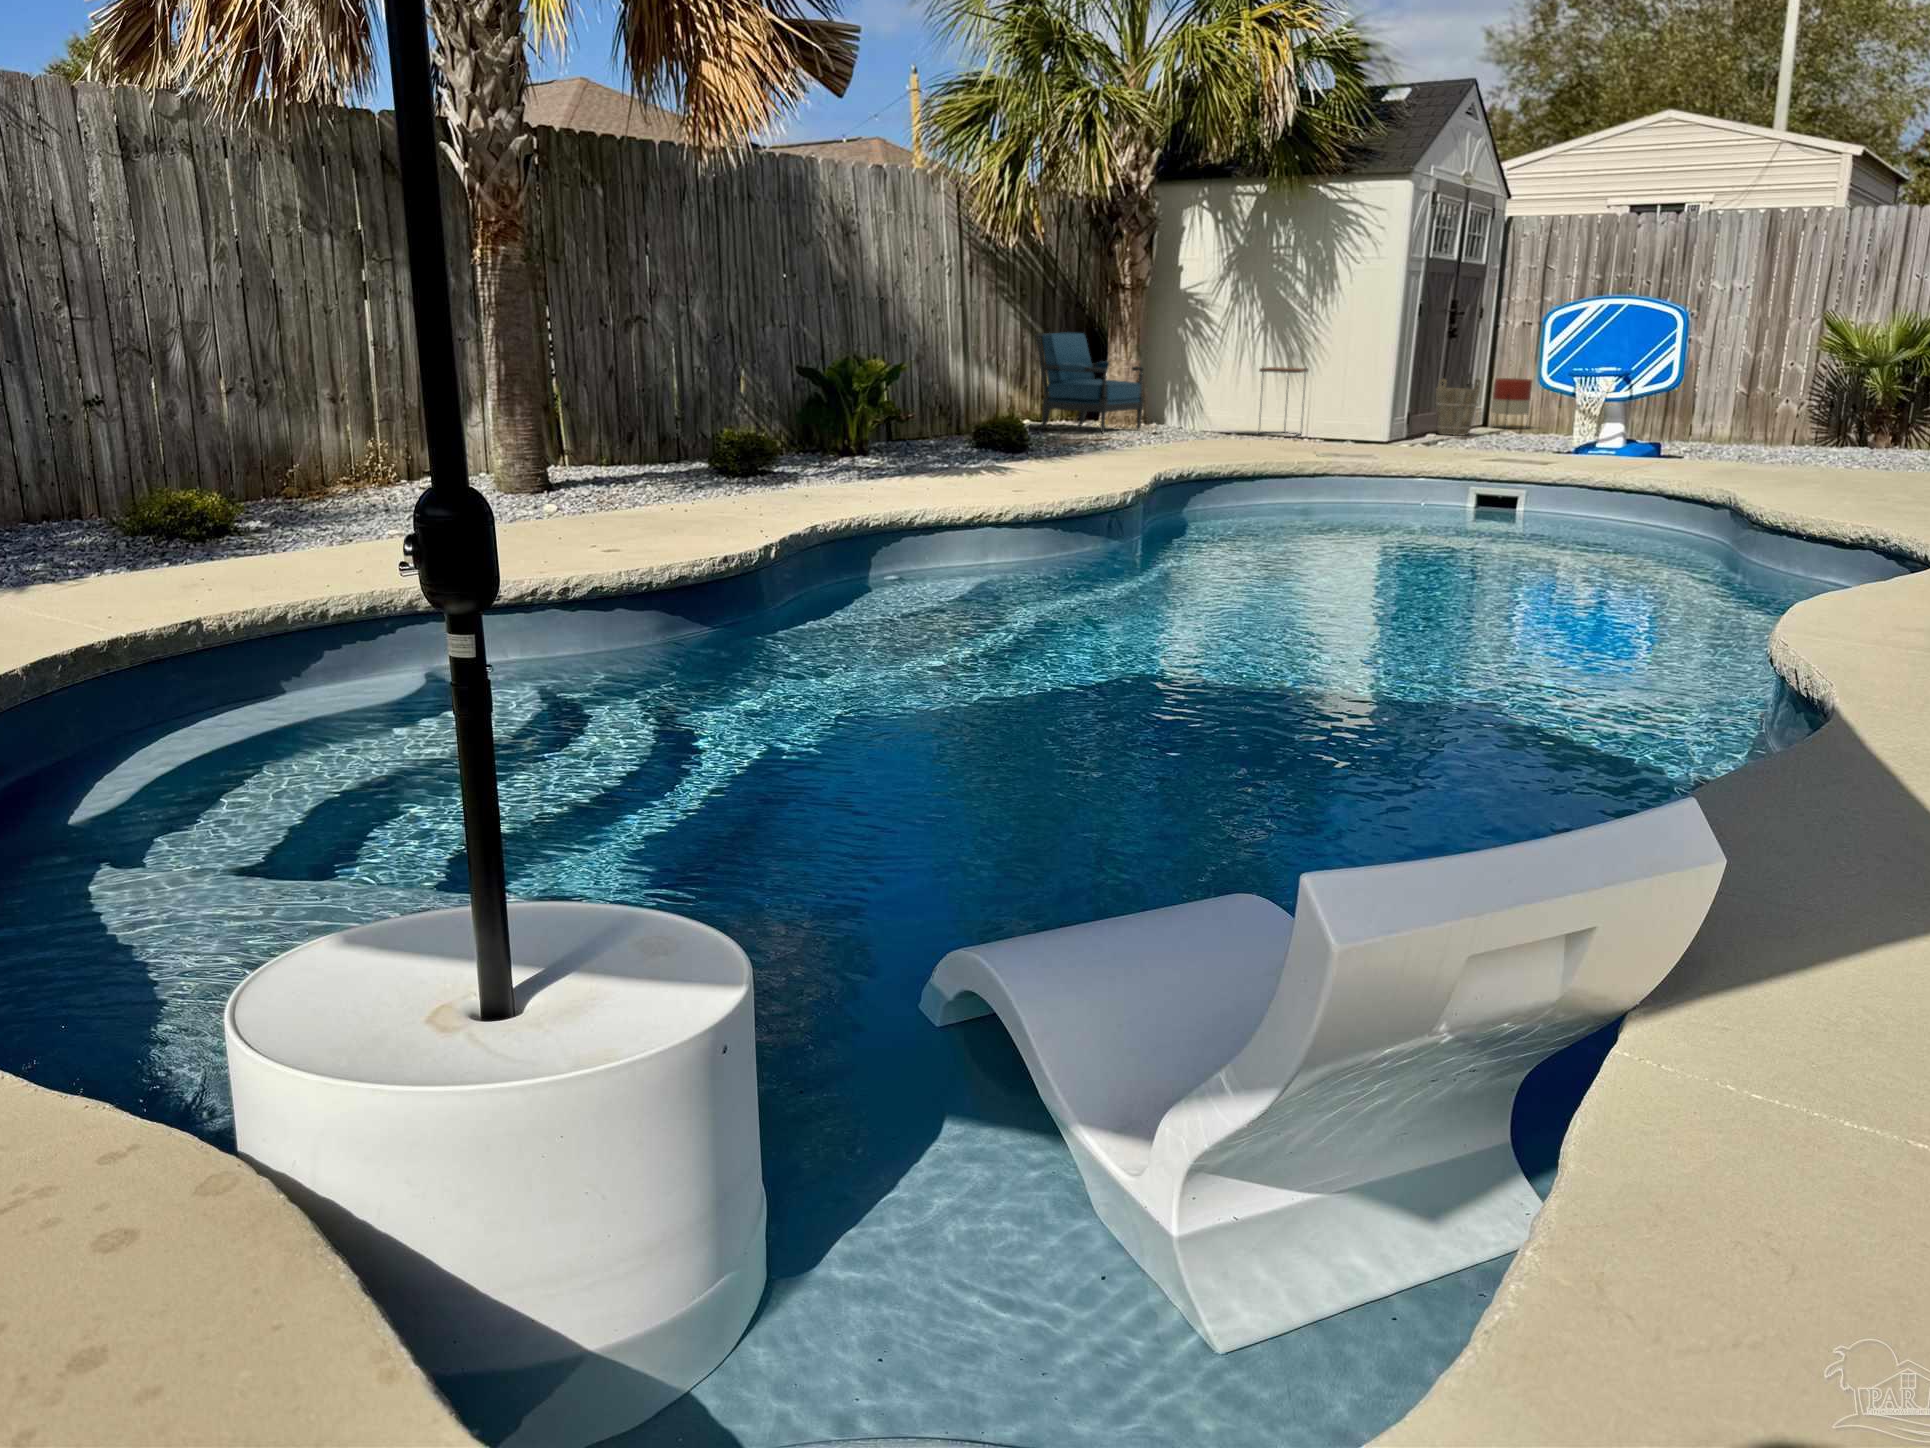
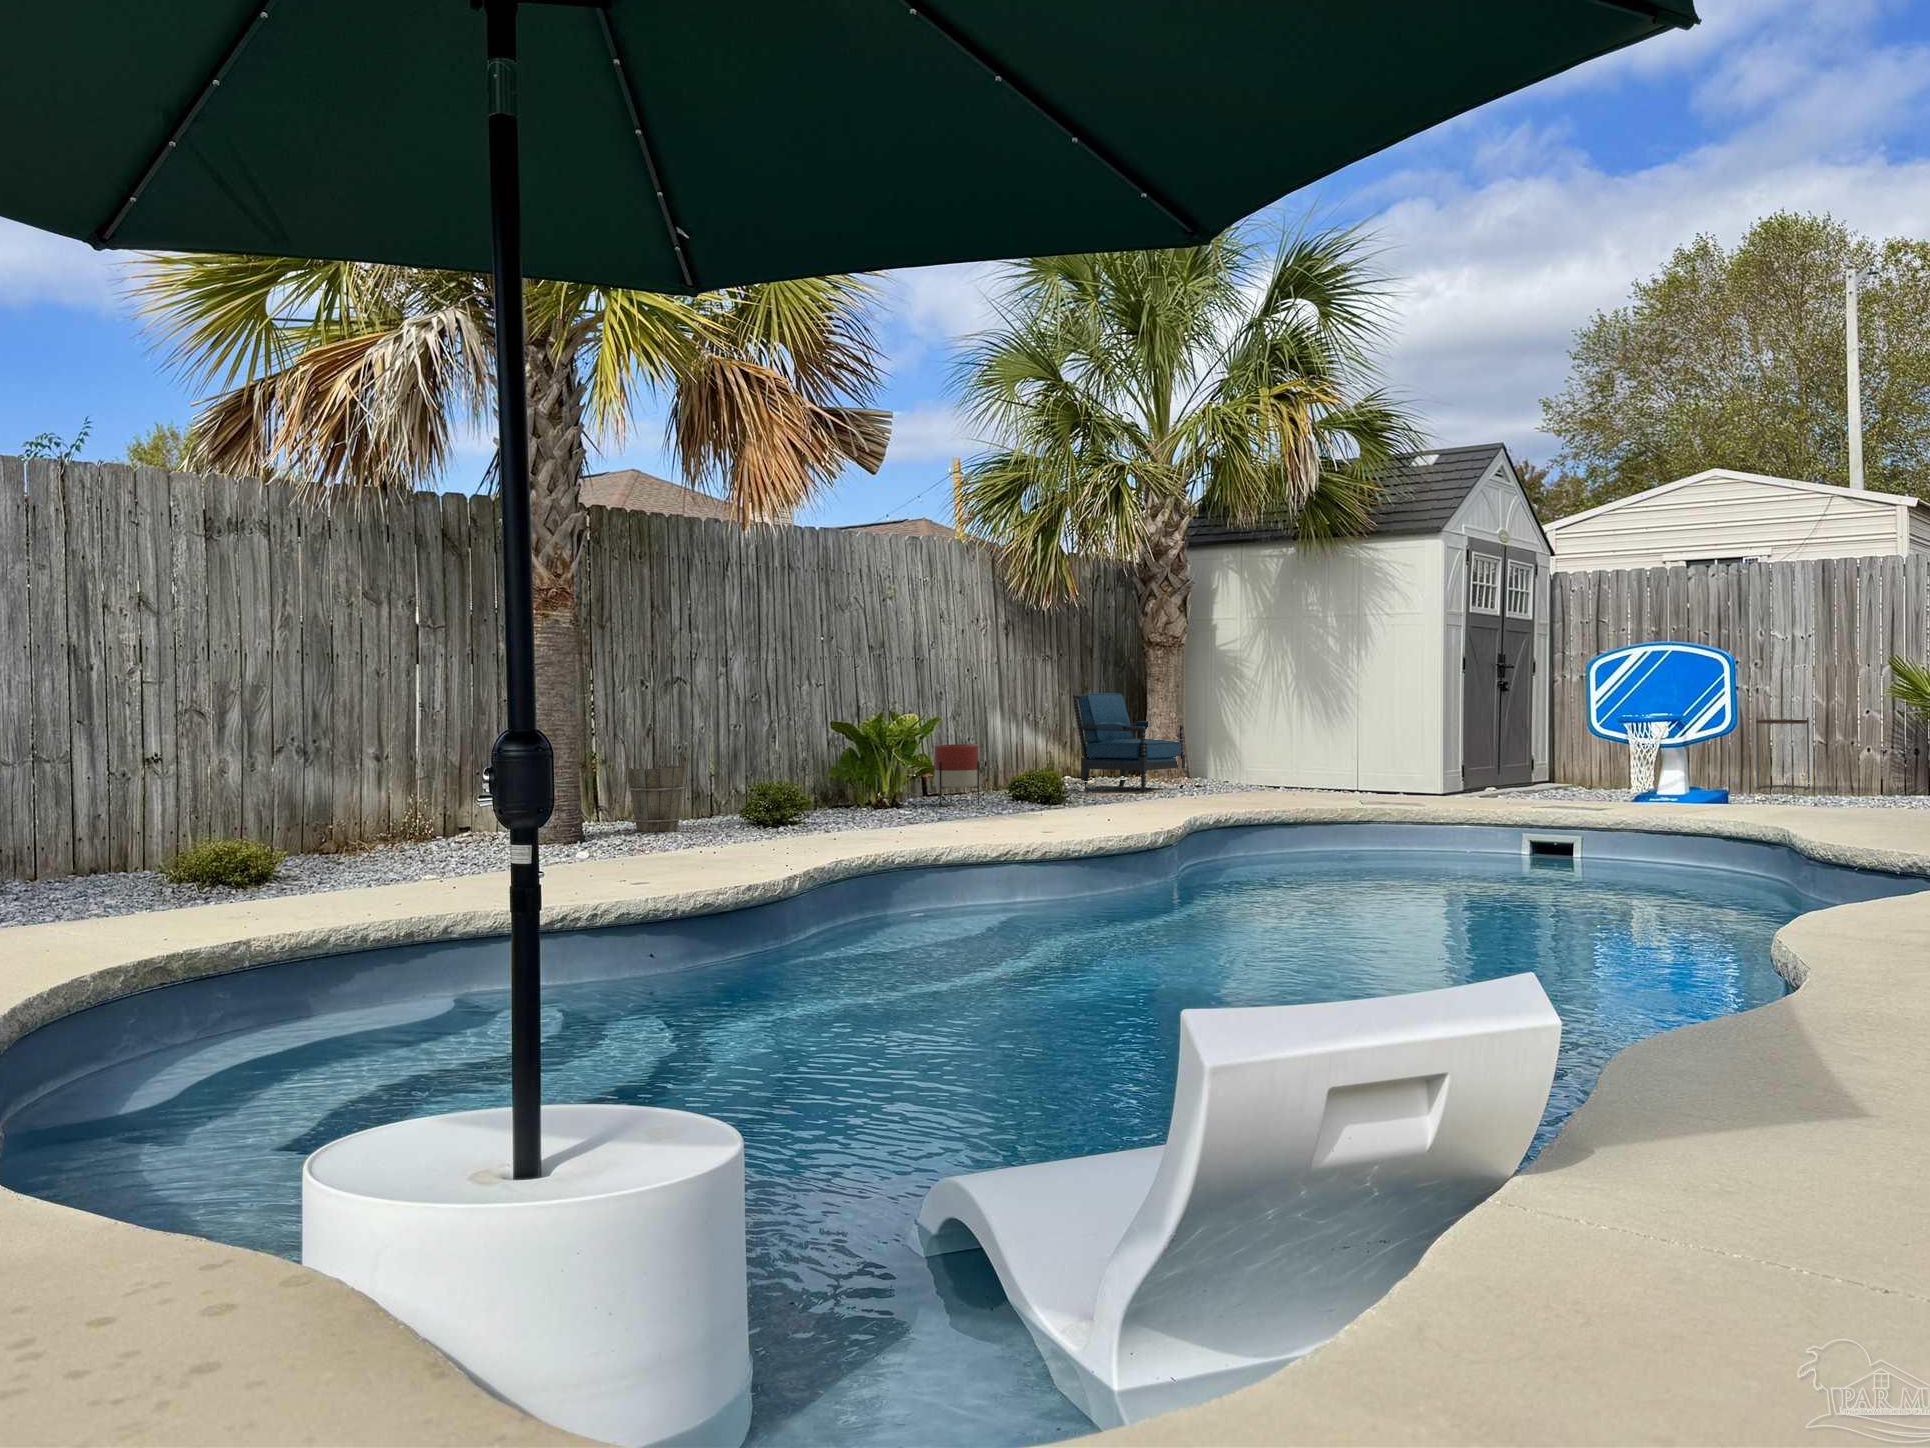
side table: present [1257,367,1308,436] -> present [1756,717,1810,790]
planter: present [1491,378,1532,420] -> present [934,744,979,806]
bucket: present [1436,379,1481,436] -> present [626,753,687,832]

